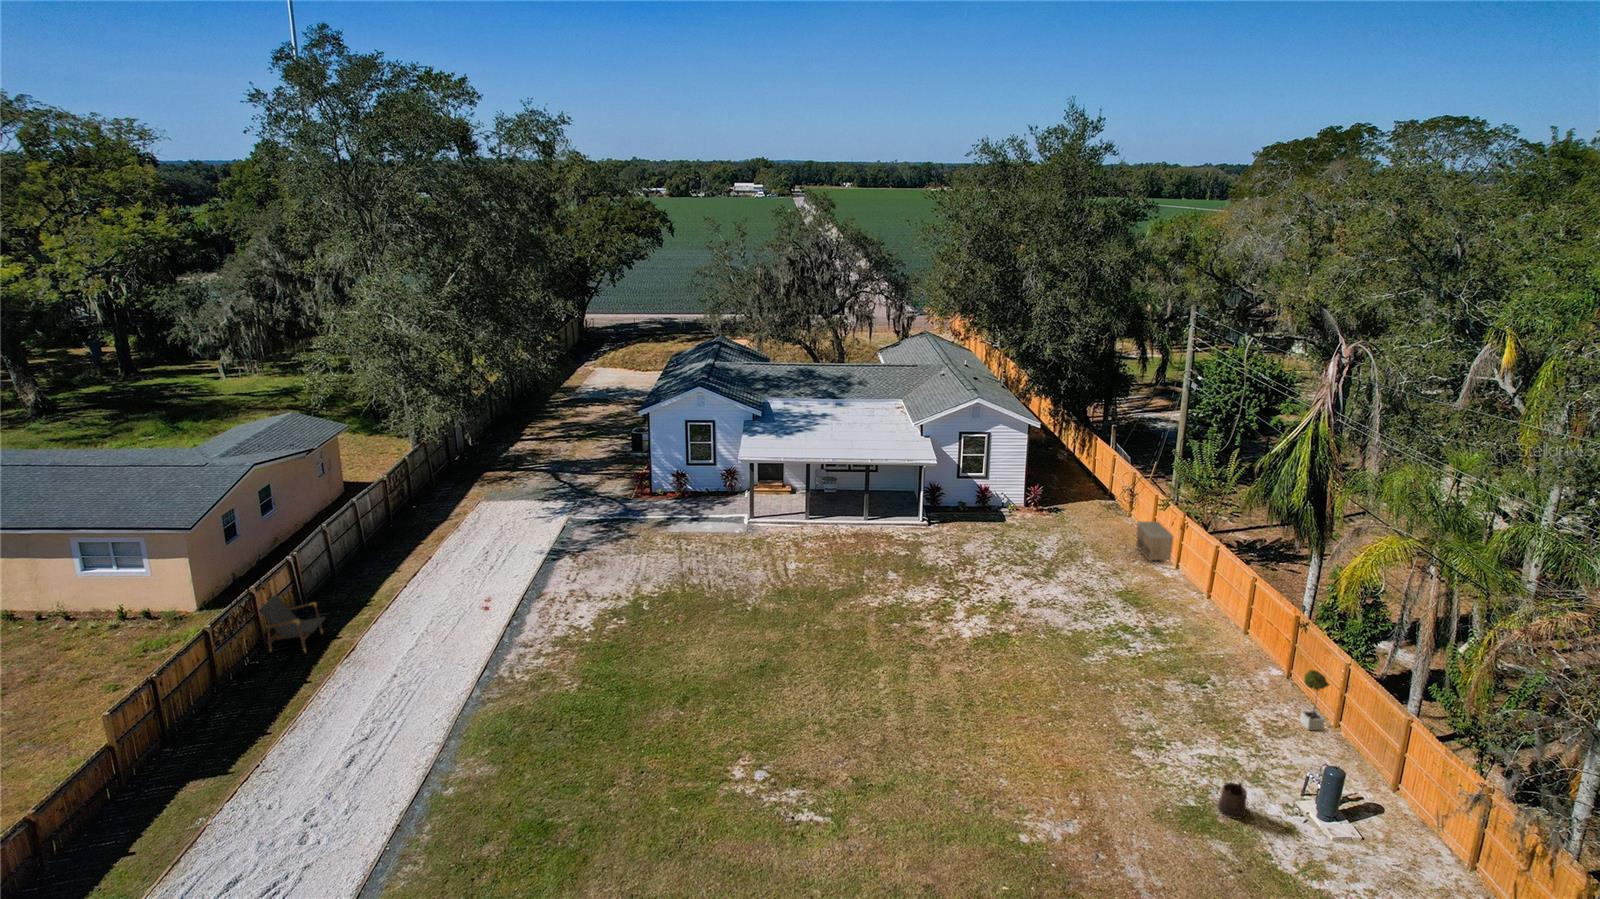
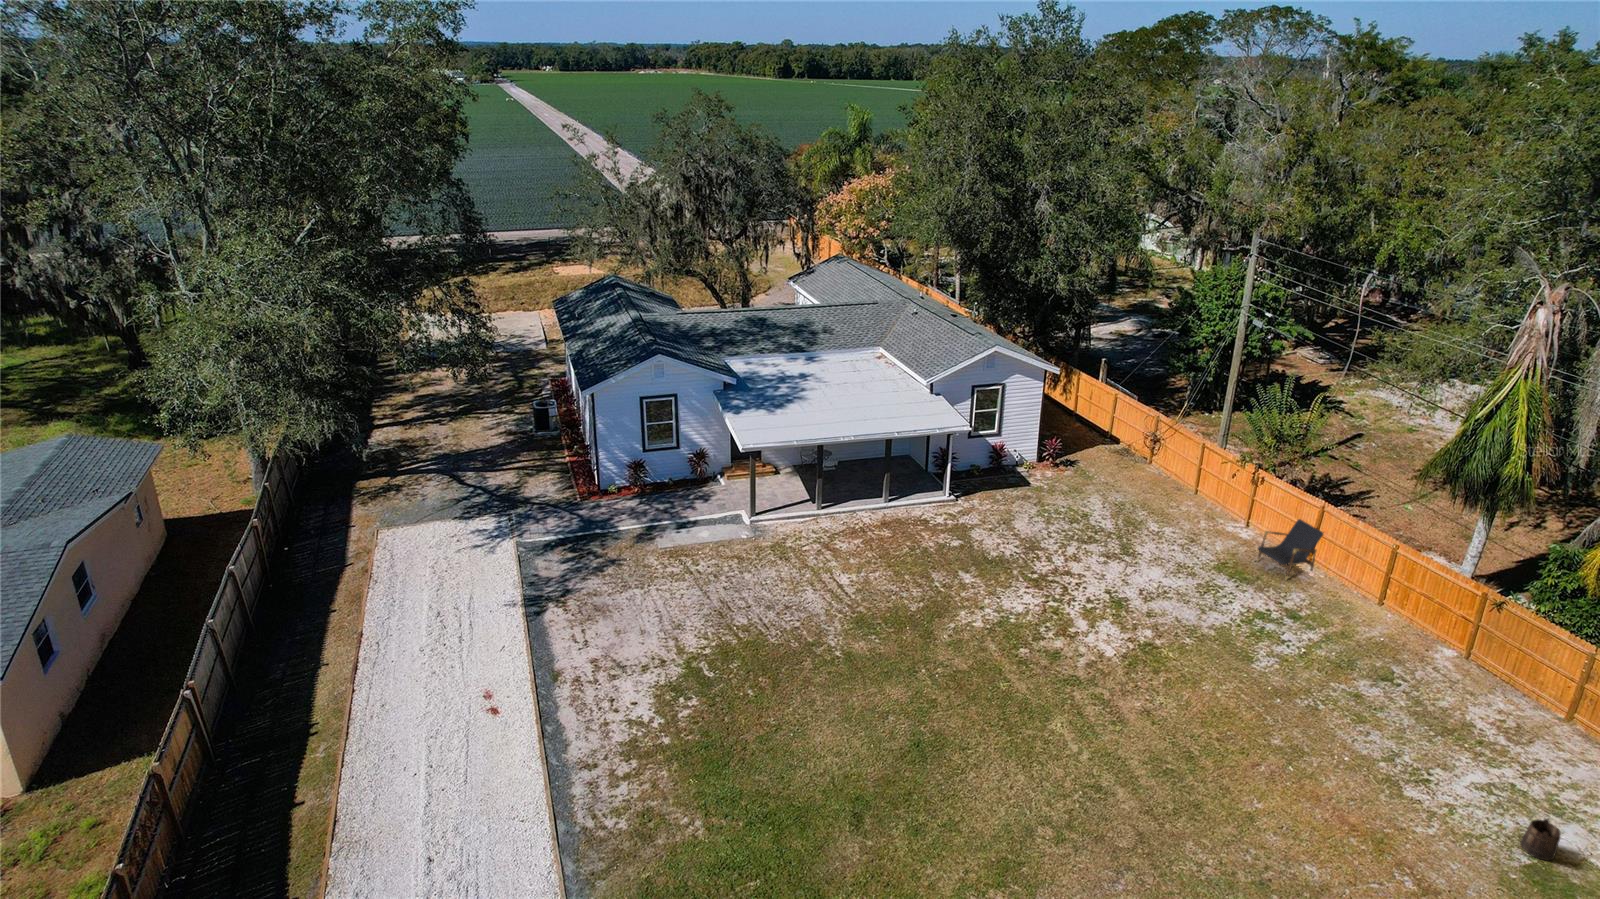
storage bench: present [1136,522,1173,561] -> none [1188,475,1240,522]
lounge chair: present [260,595,325,652] -> present [1257,519,1323,580]
potted tree: present [1300,670,1329,730] -> none [1502,658,1542,723]

